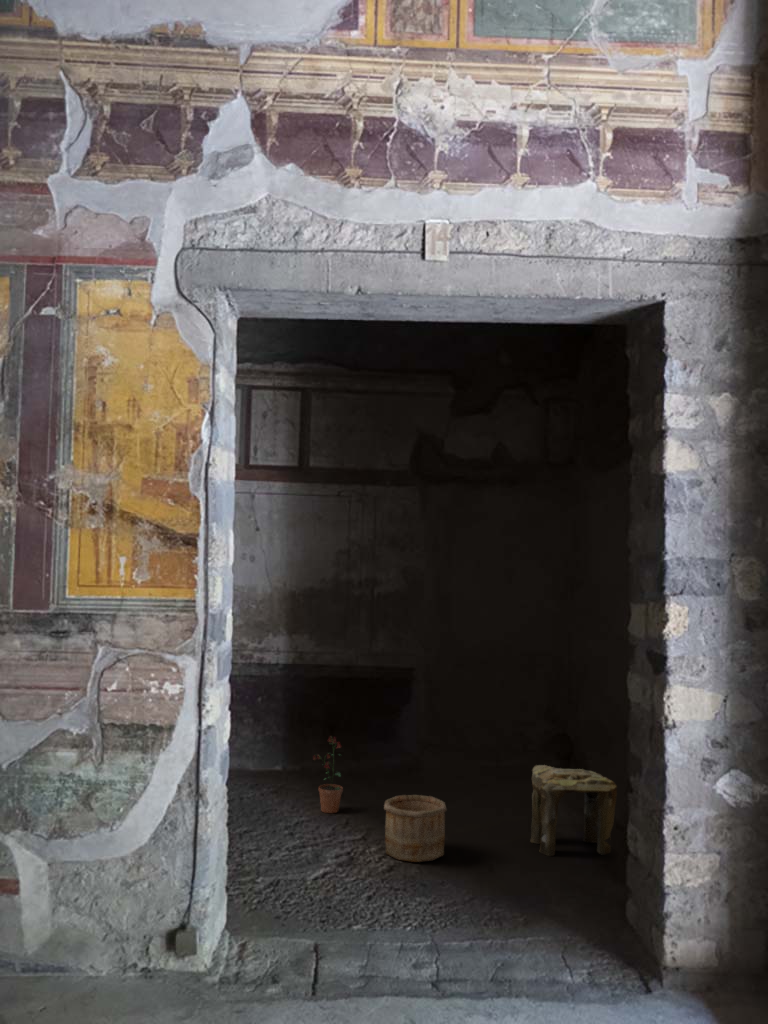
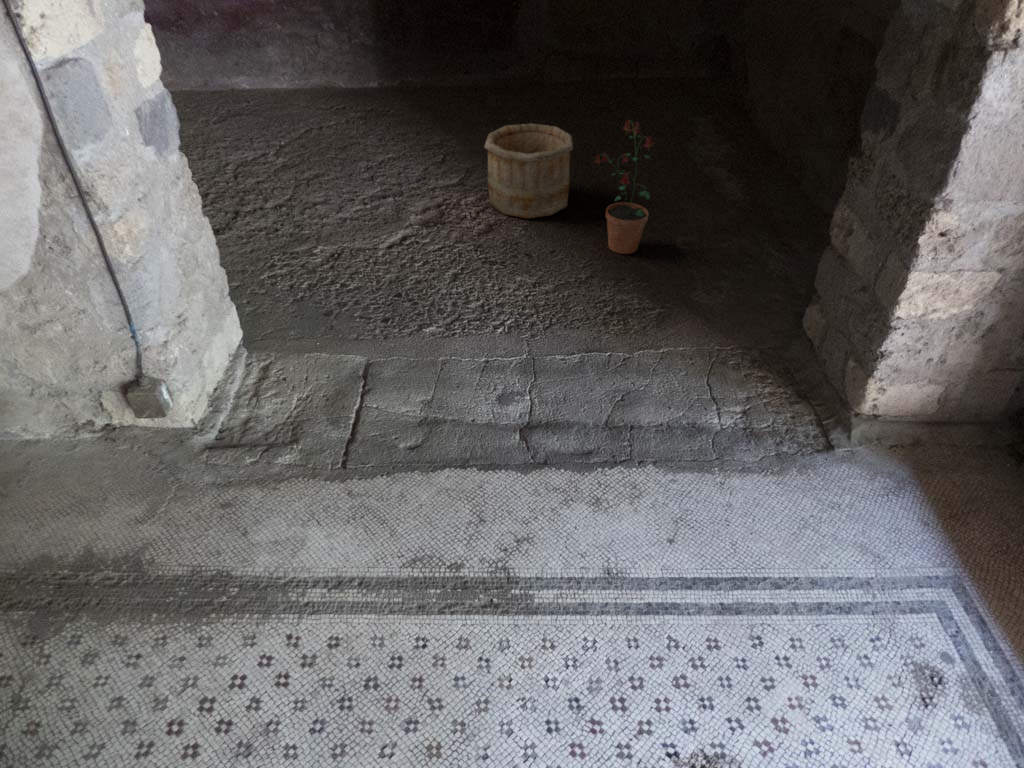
potted plant: present [314,736,343,813] -> present [596,120,653,254]
stool: present [530,765,617,856] -> none [687,76,823,204]

